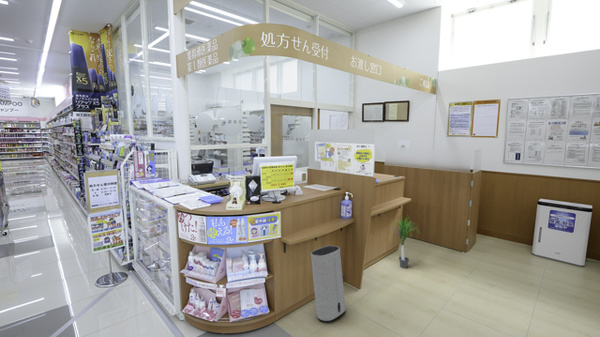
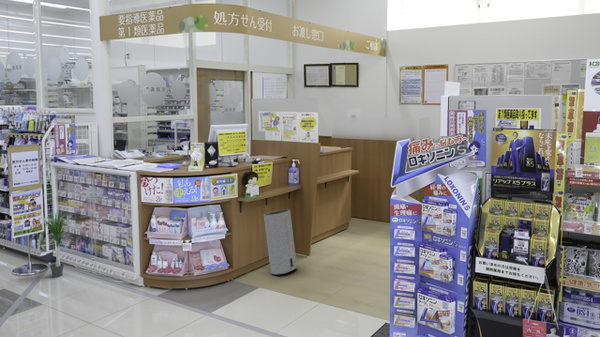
potted plant: present [396,219,413,268] -> present [45,212,72,277]

